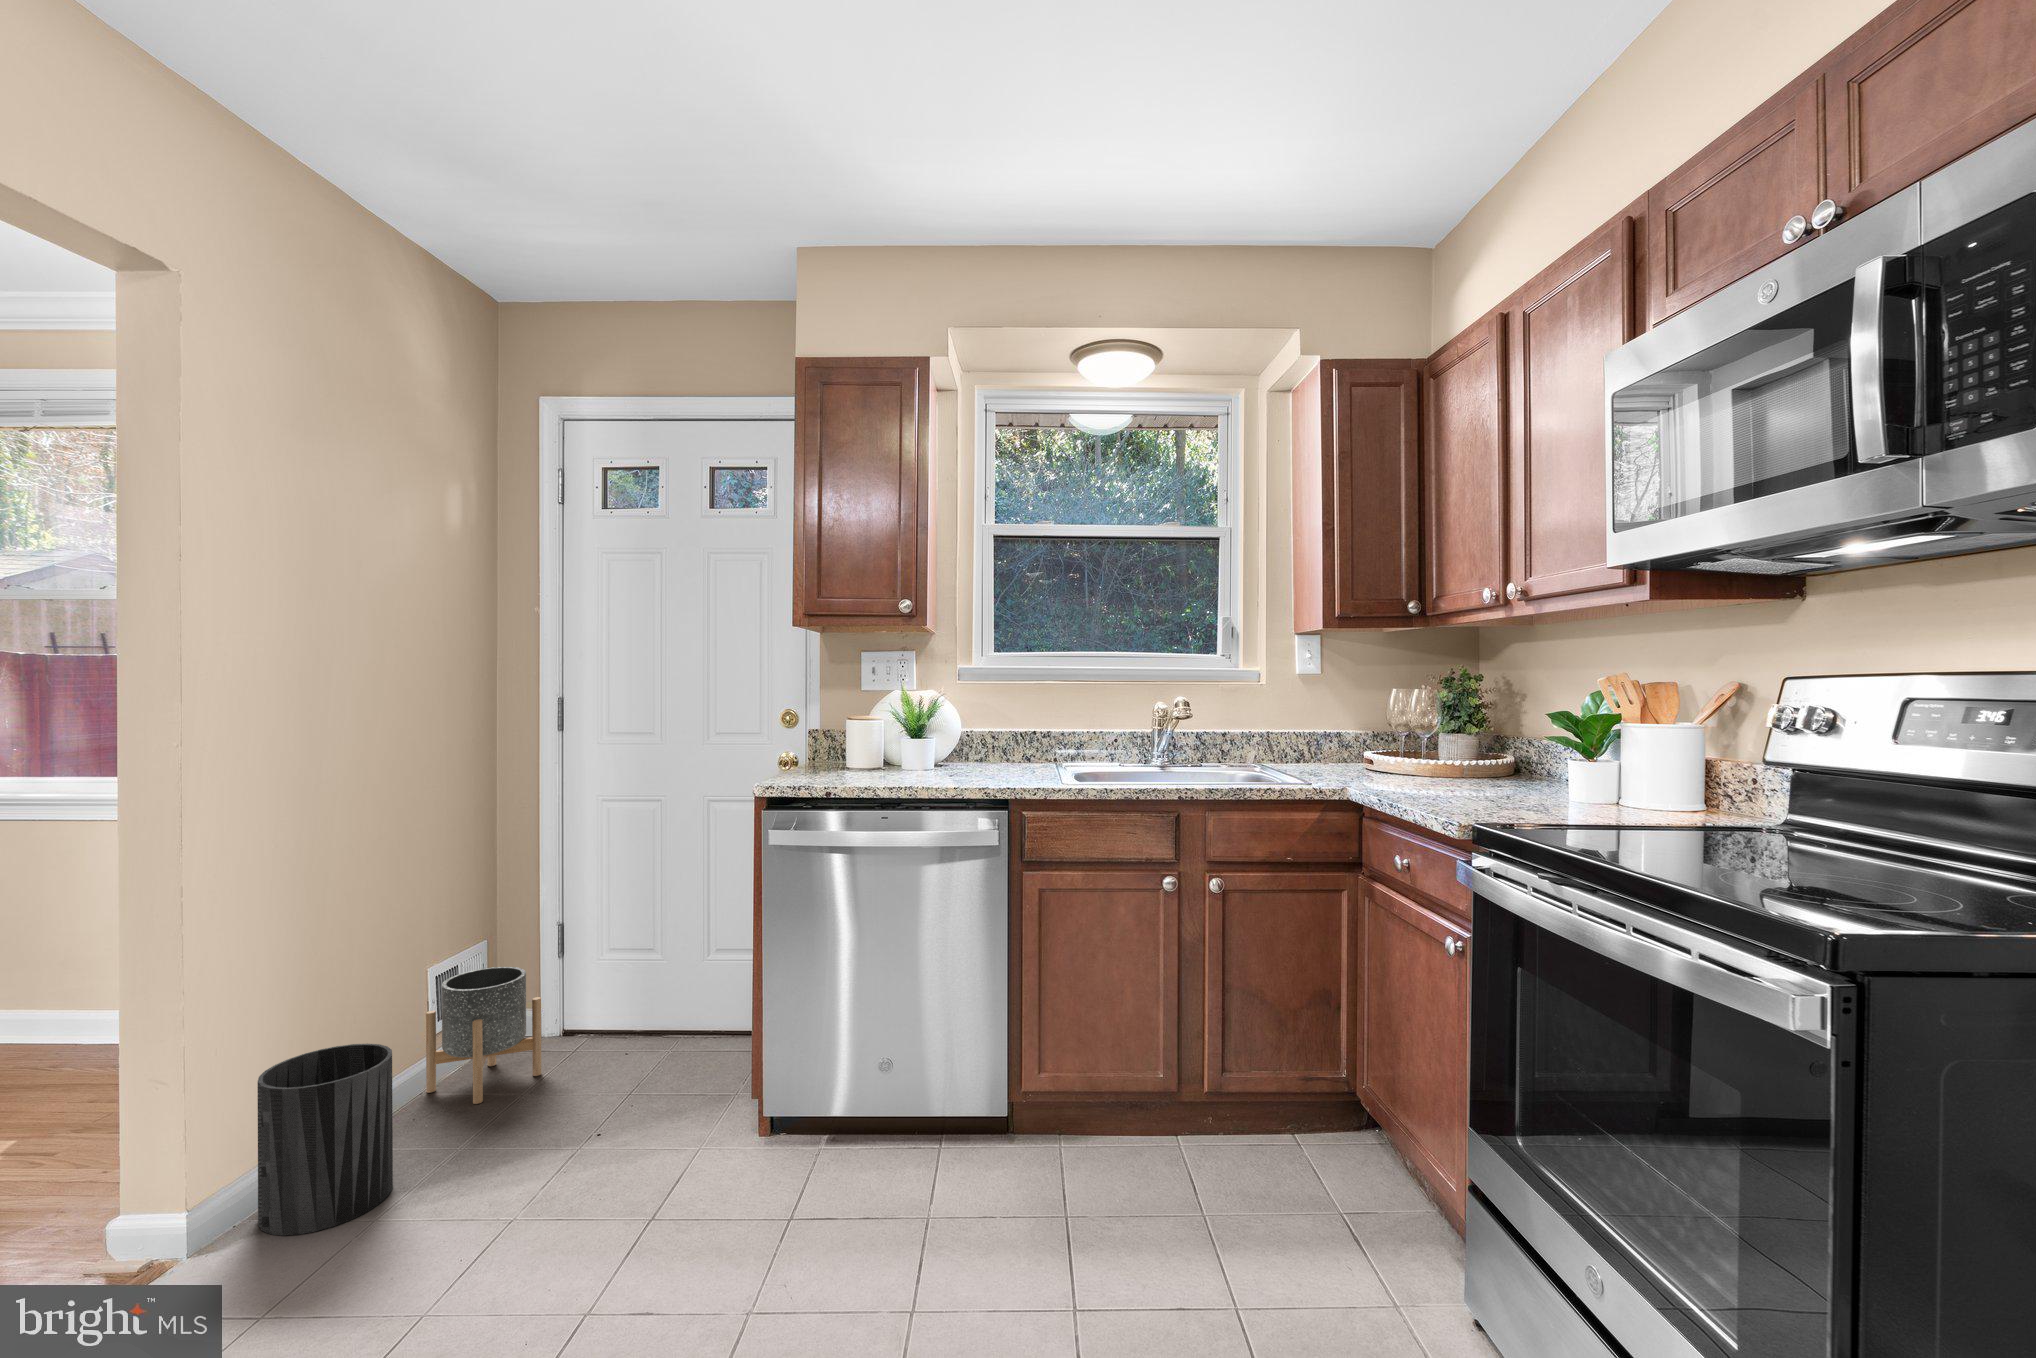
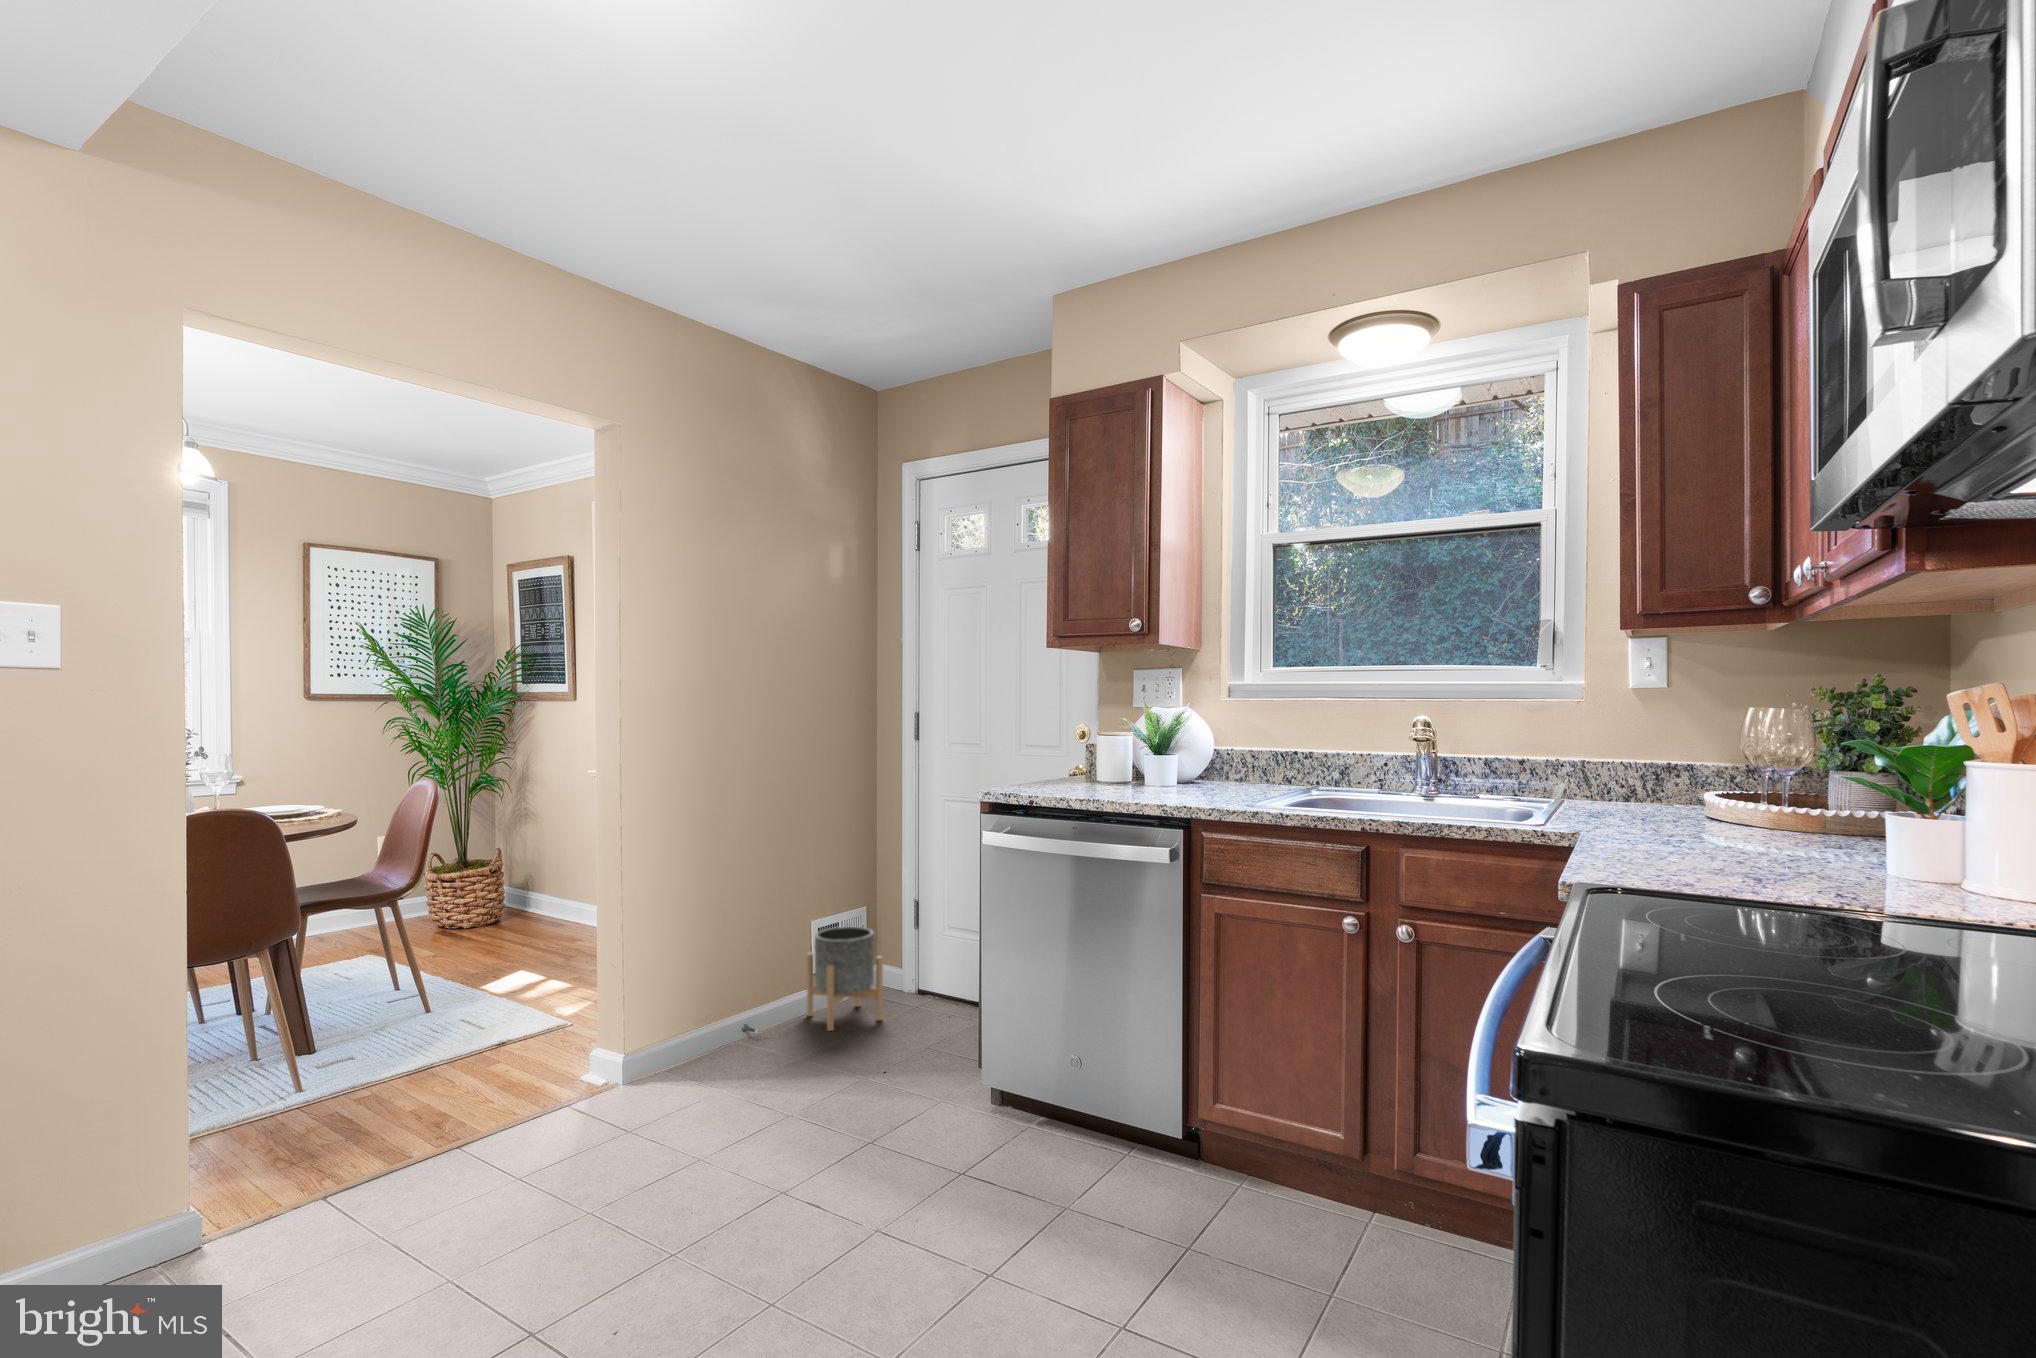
trash can: present [257,1044,393,1235] -> none [666,962,747,1088]

